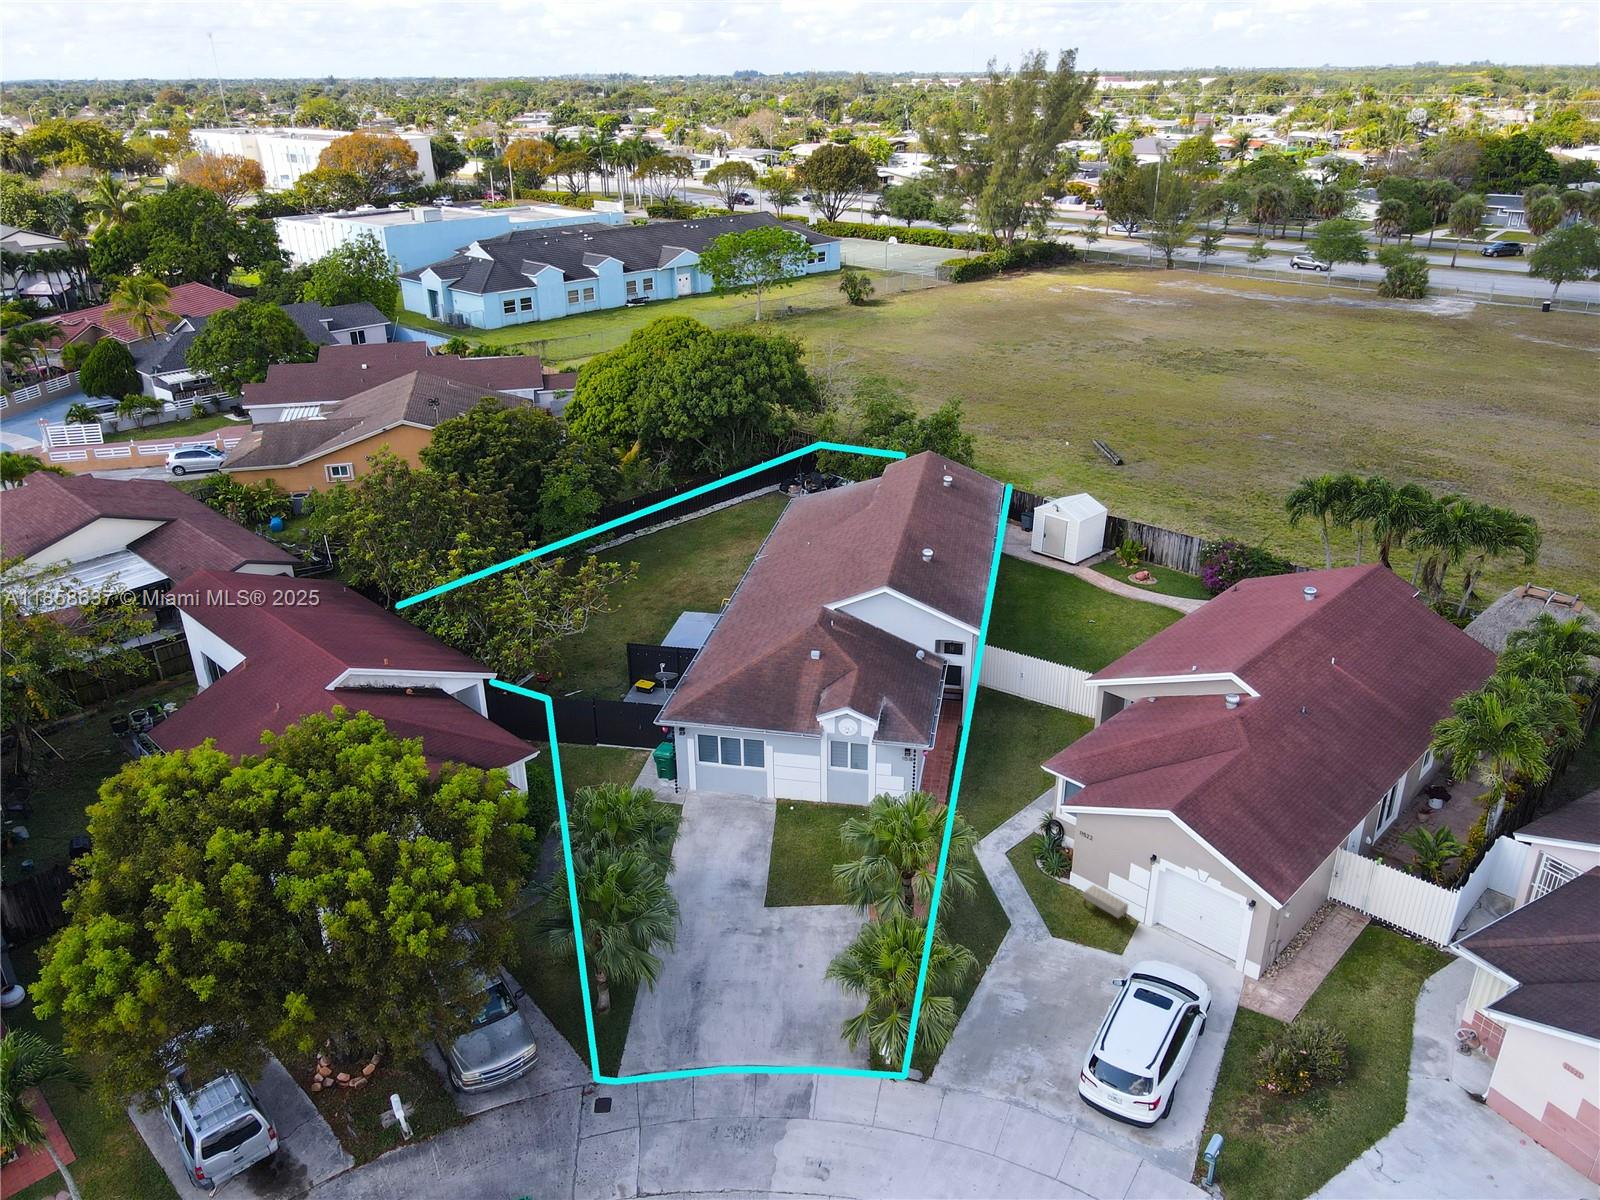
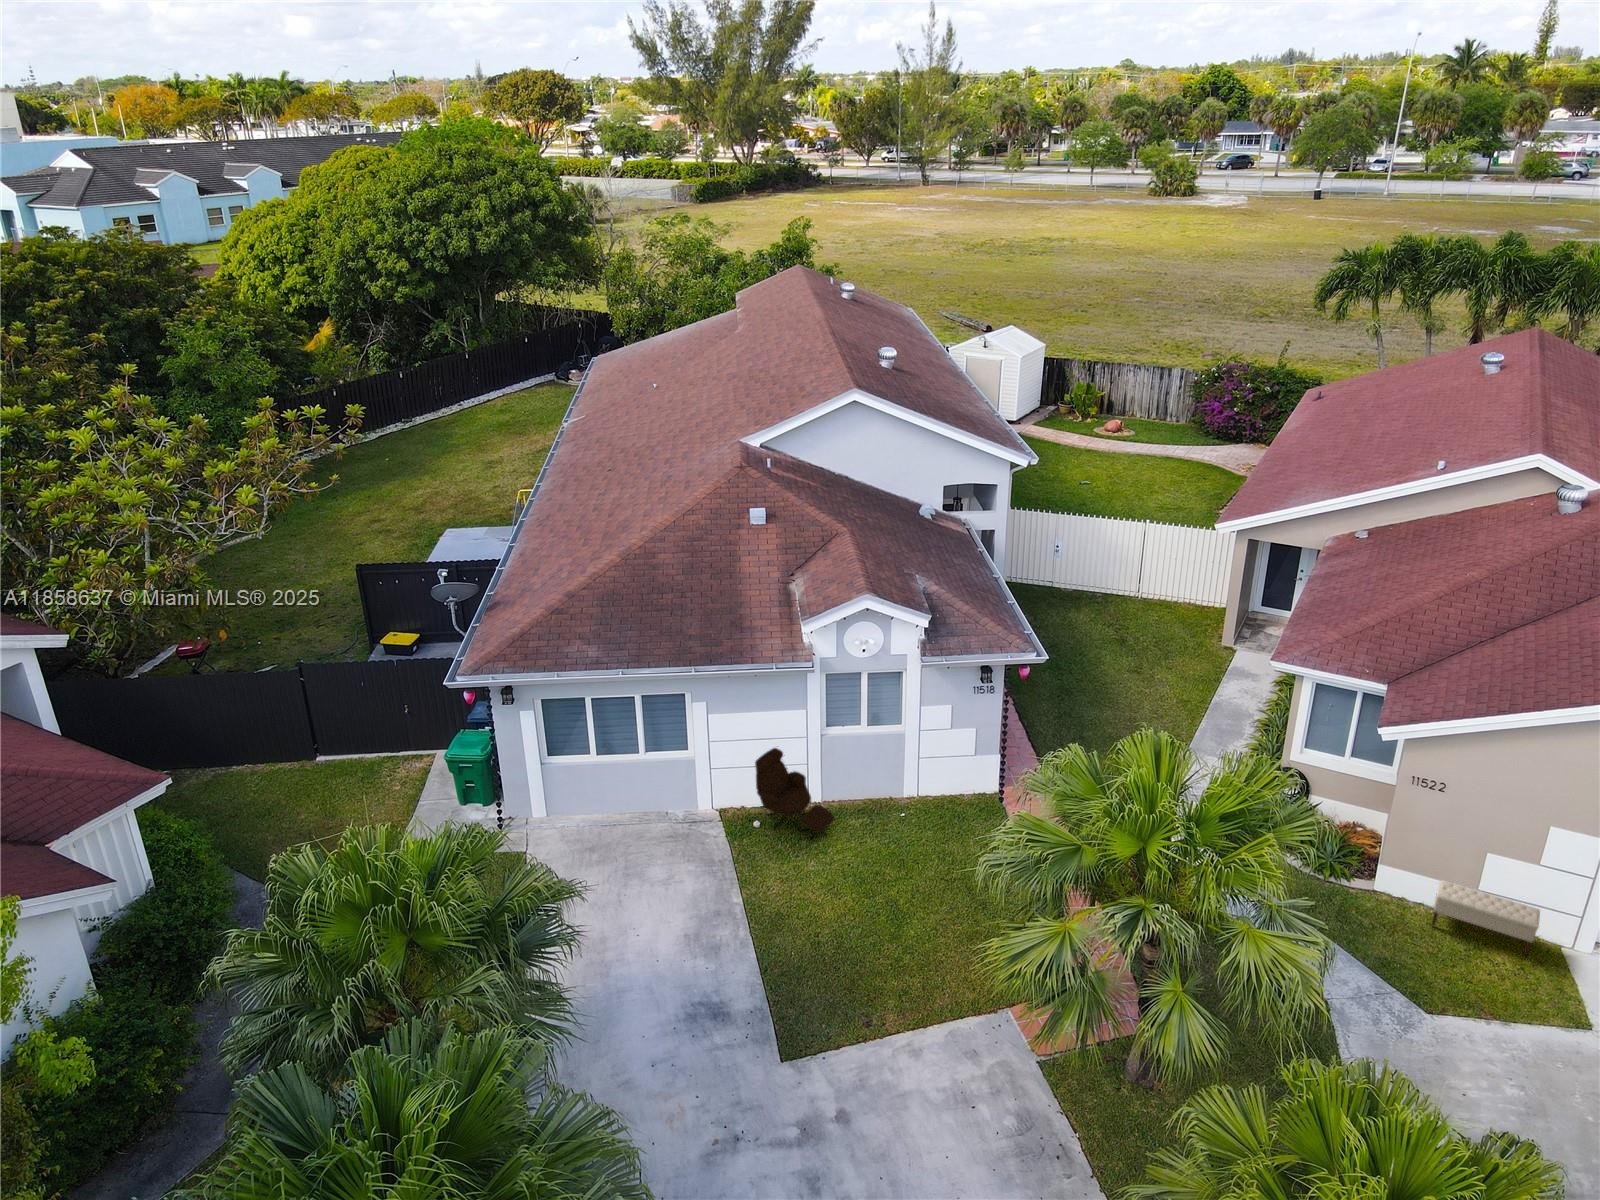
lounge chair: none [793,773,828,820] -> present [755,748,834,839]

